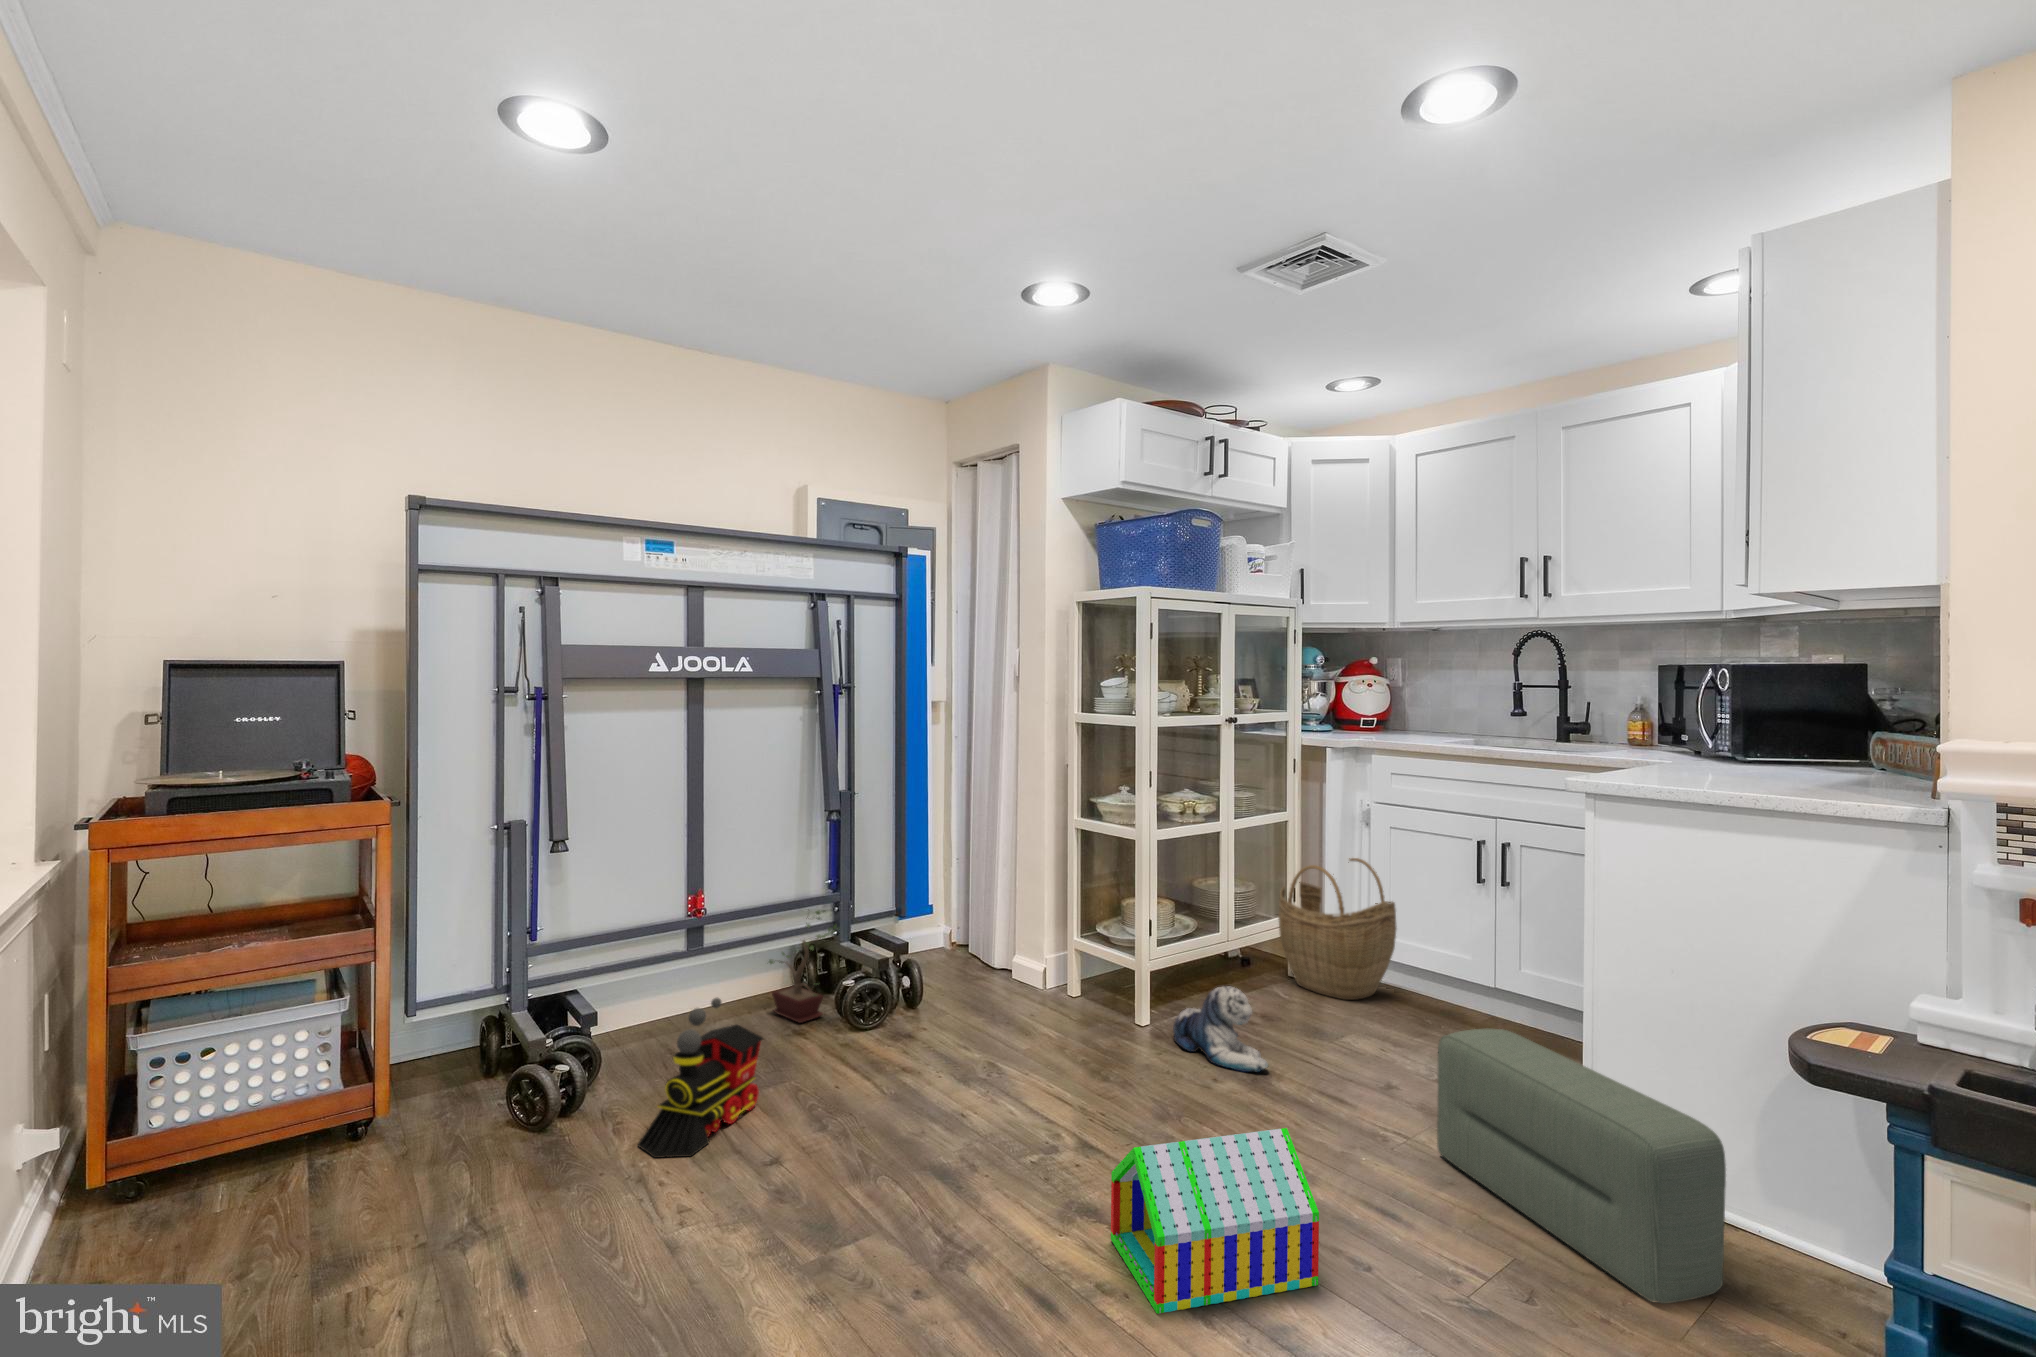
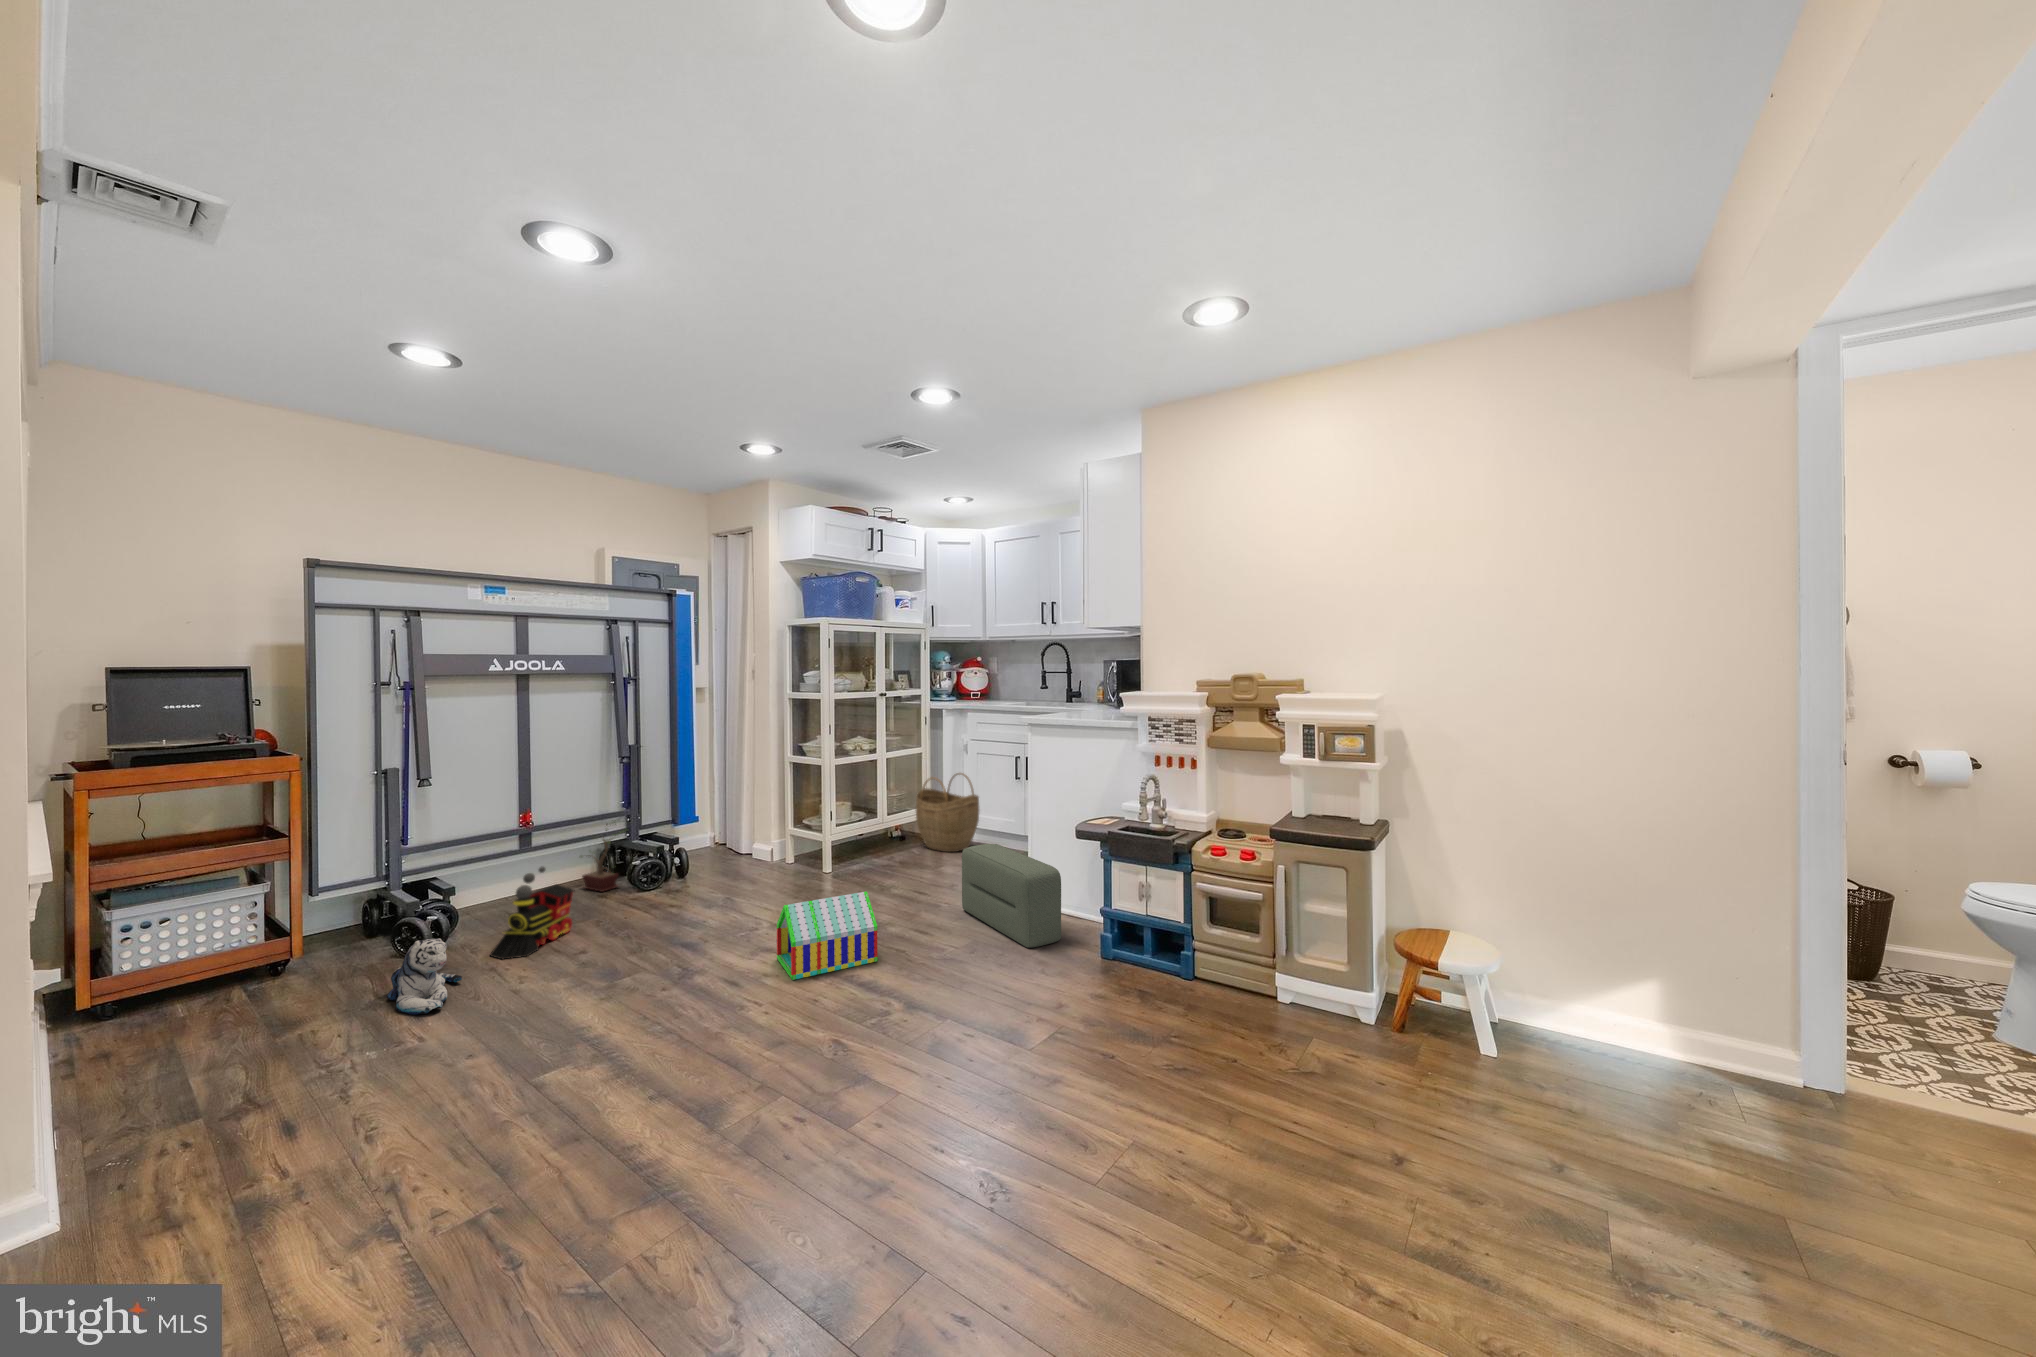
plush toy: present [1173,986,1268,1072] -> present [386,938,462,1015]

